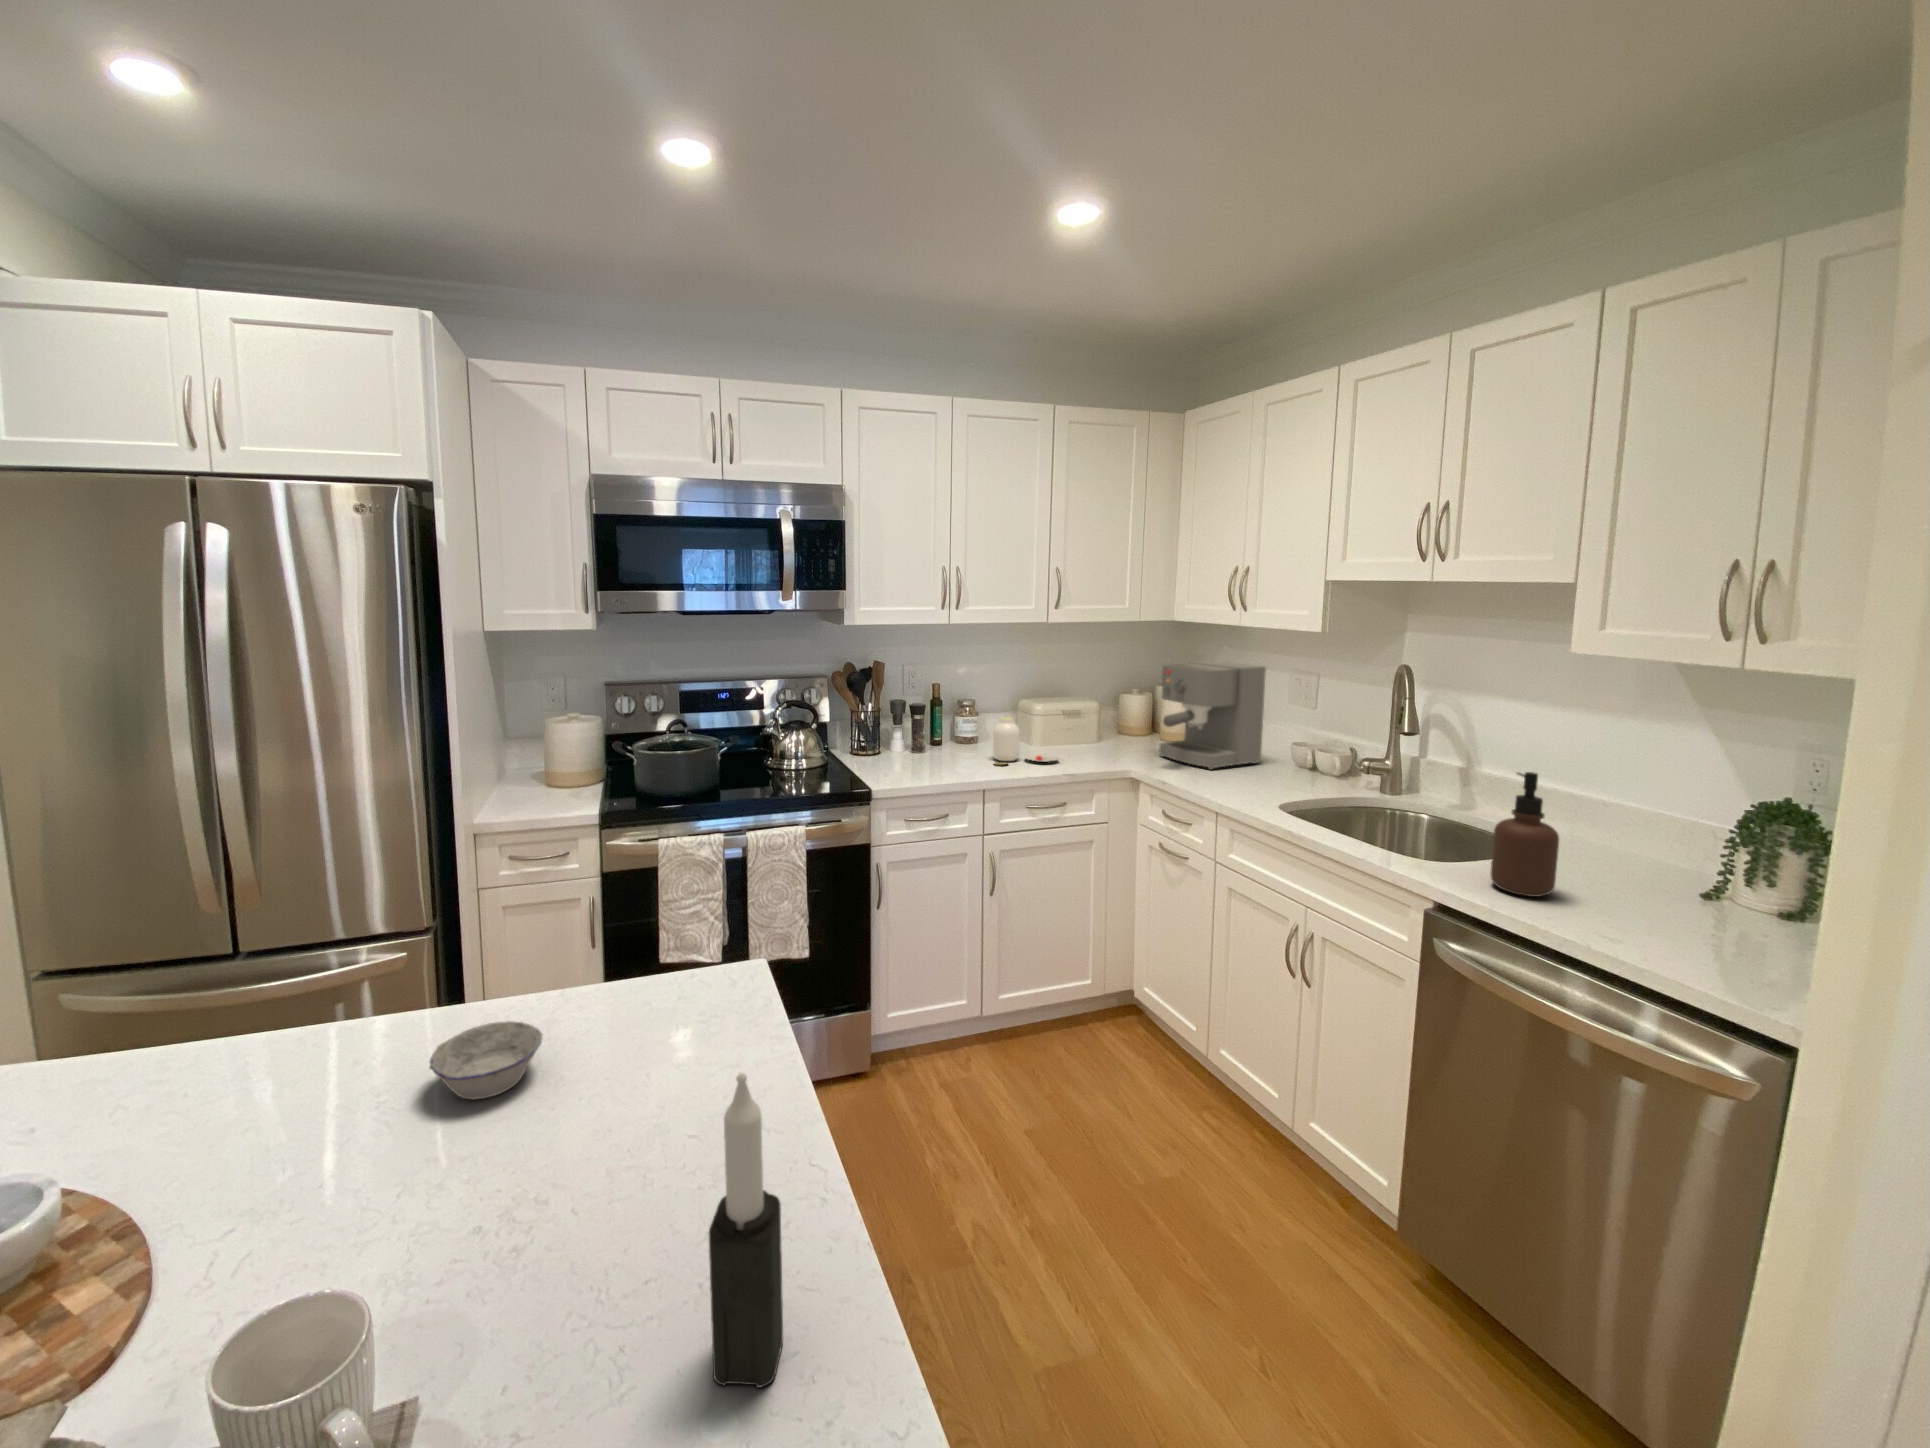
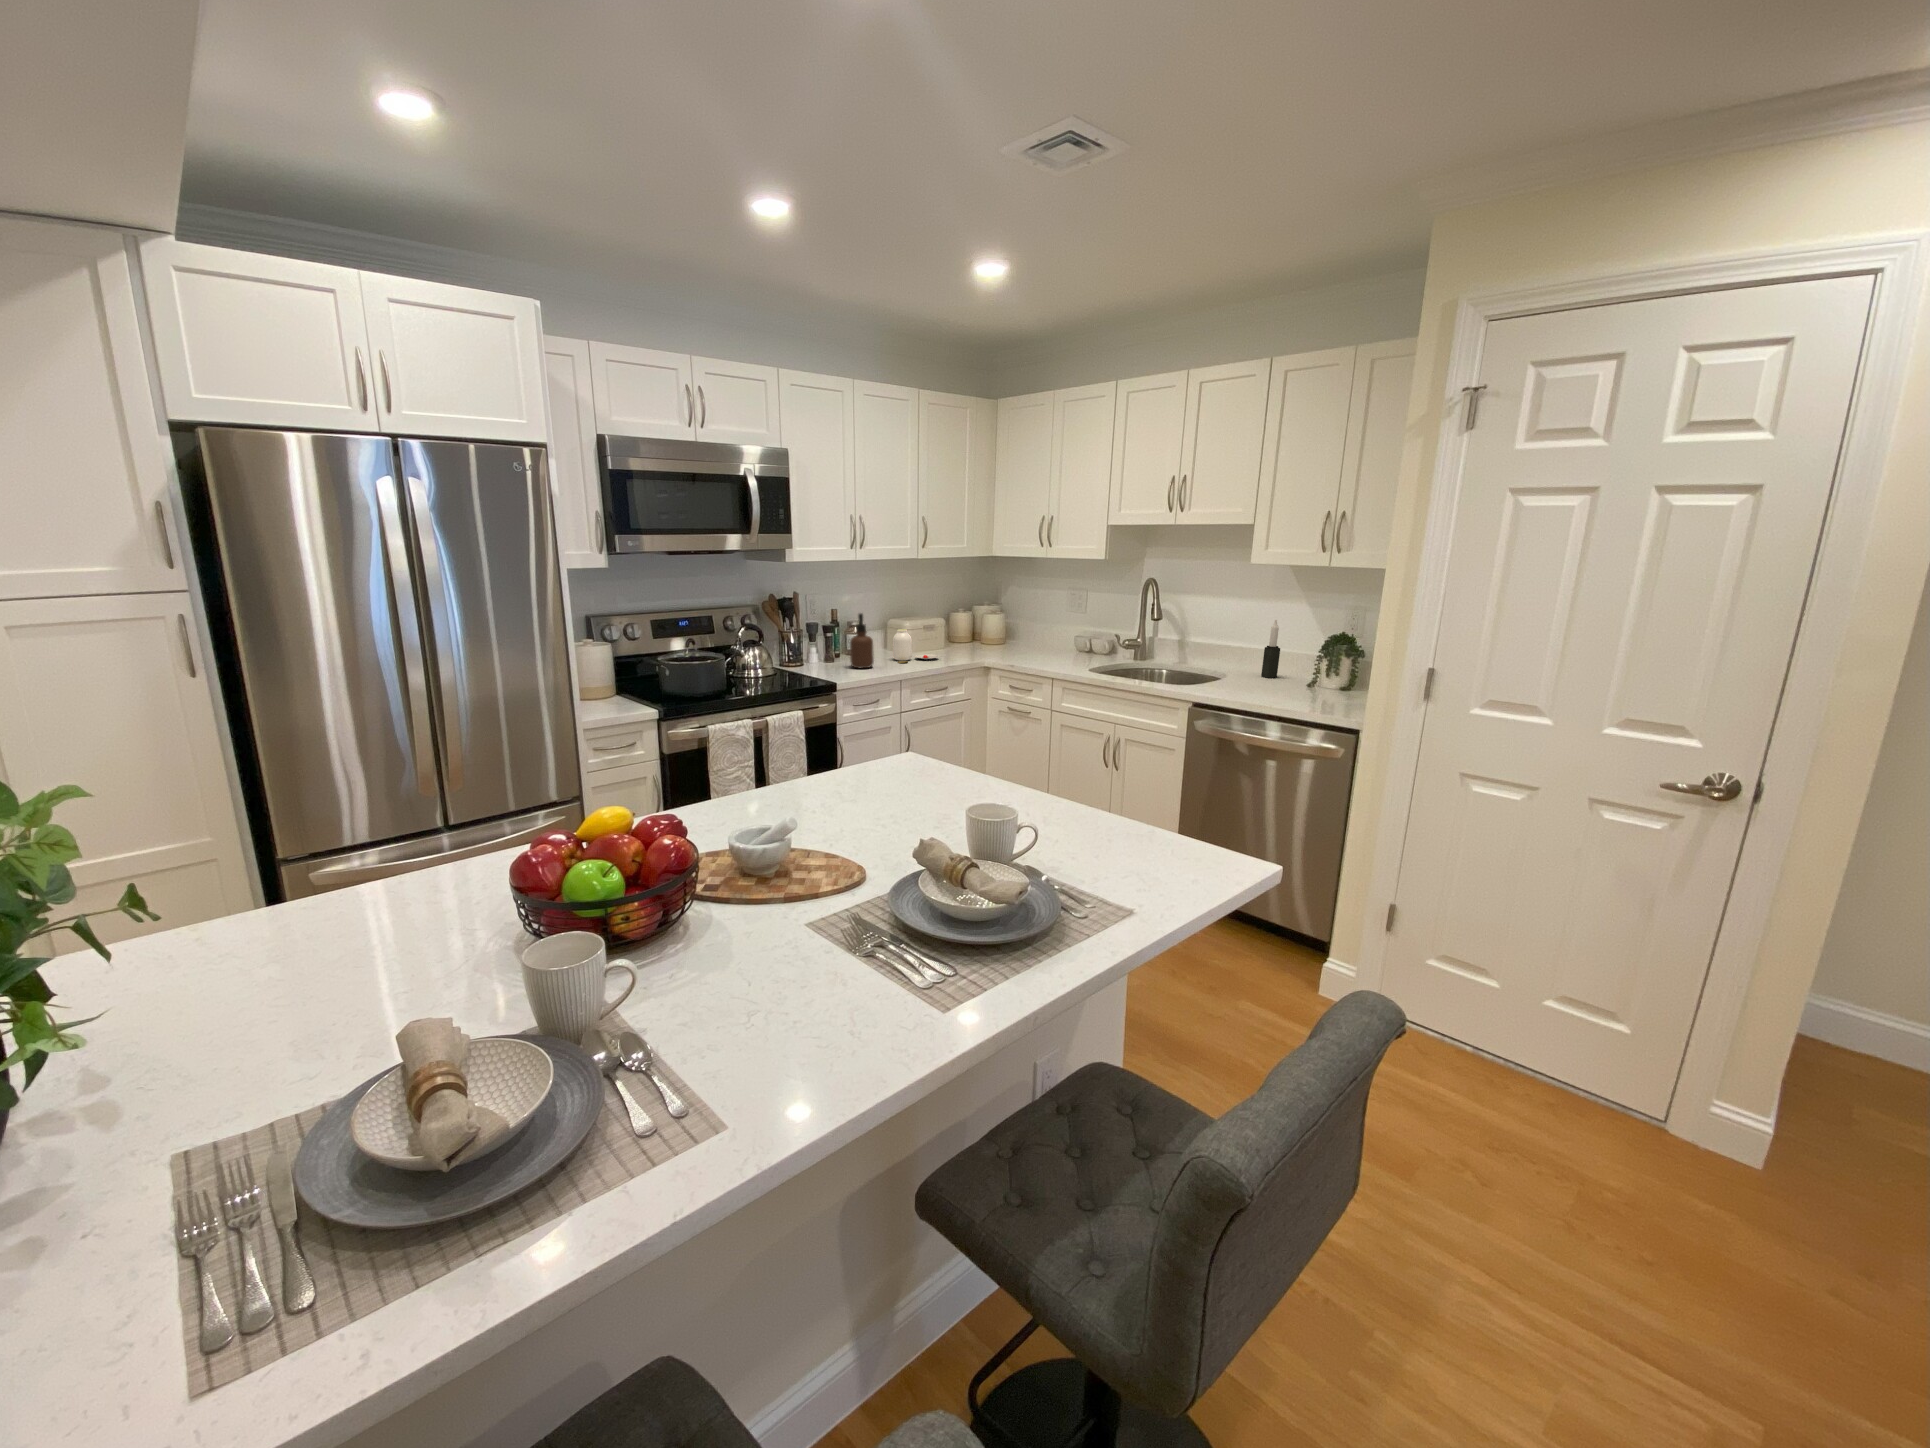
coffee maker: present [1159,661,1266,770] -> none [996,584,1062,656]
soap dispenser: present [1490,772,1559,897] -> present [850,613,874,668]
bowl: present [429,1021,542,1099] -> none [816,781,875,815]
candle: present [709,1073,783,1387] -> present [1261,620,1280,678]

